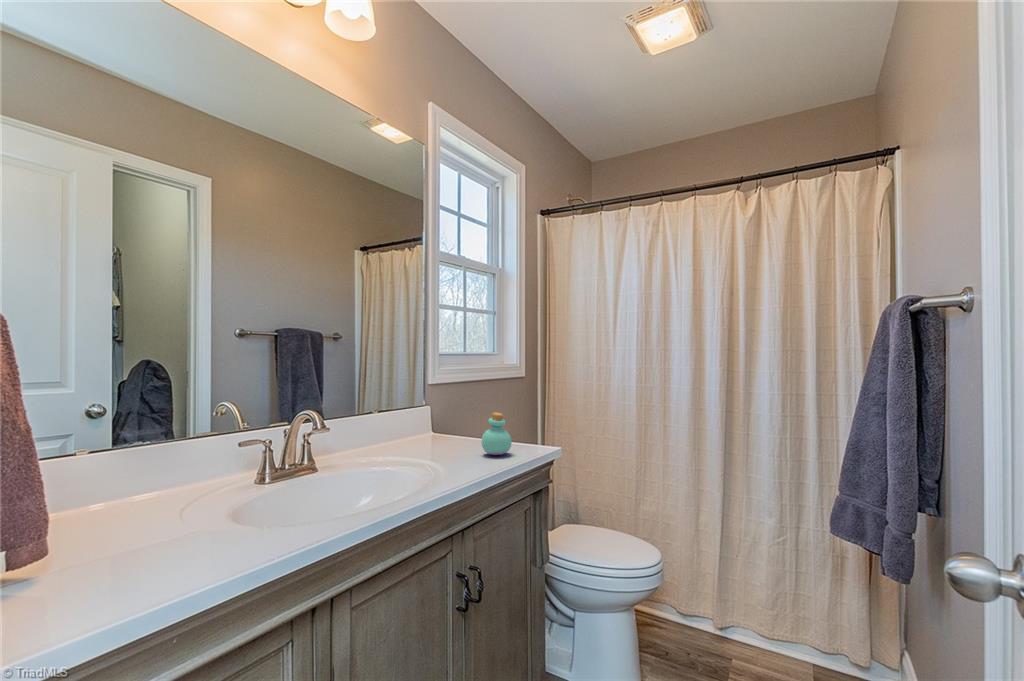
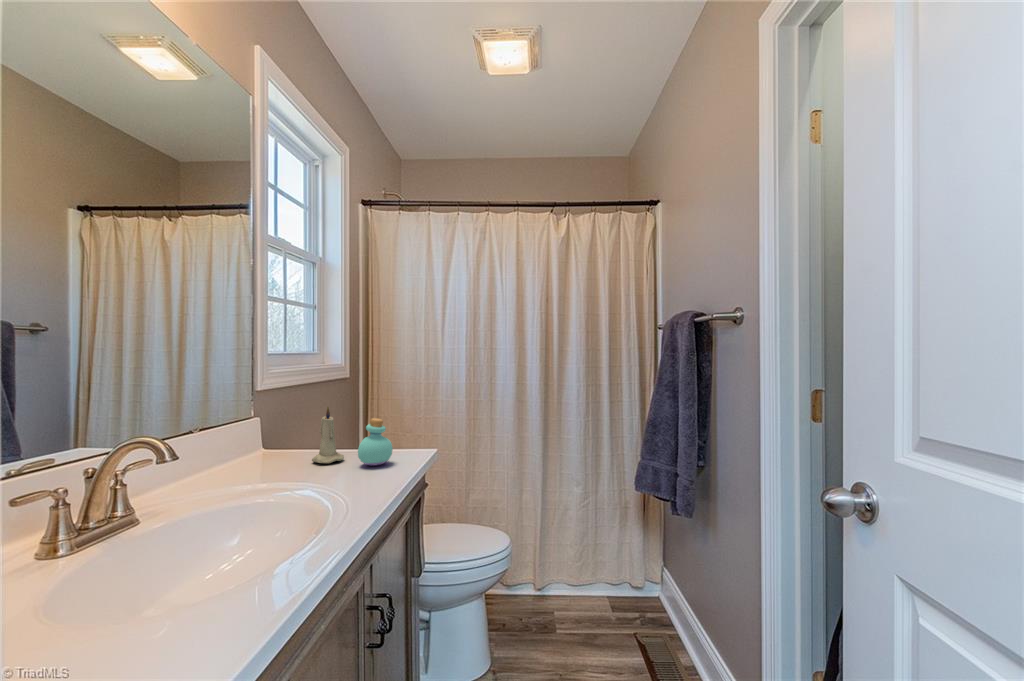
candle: none [454,399,479,448] -> present [312,407,344,463]

